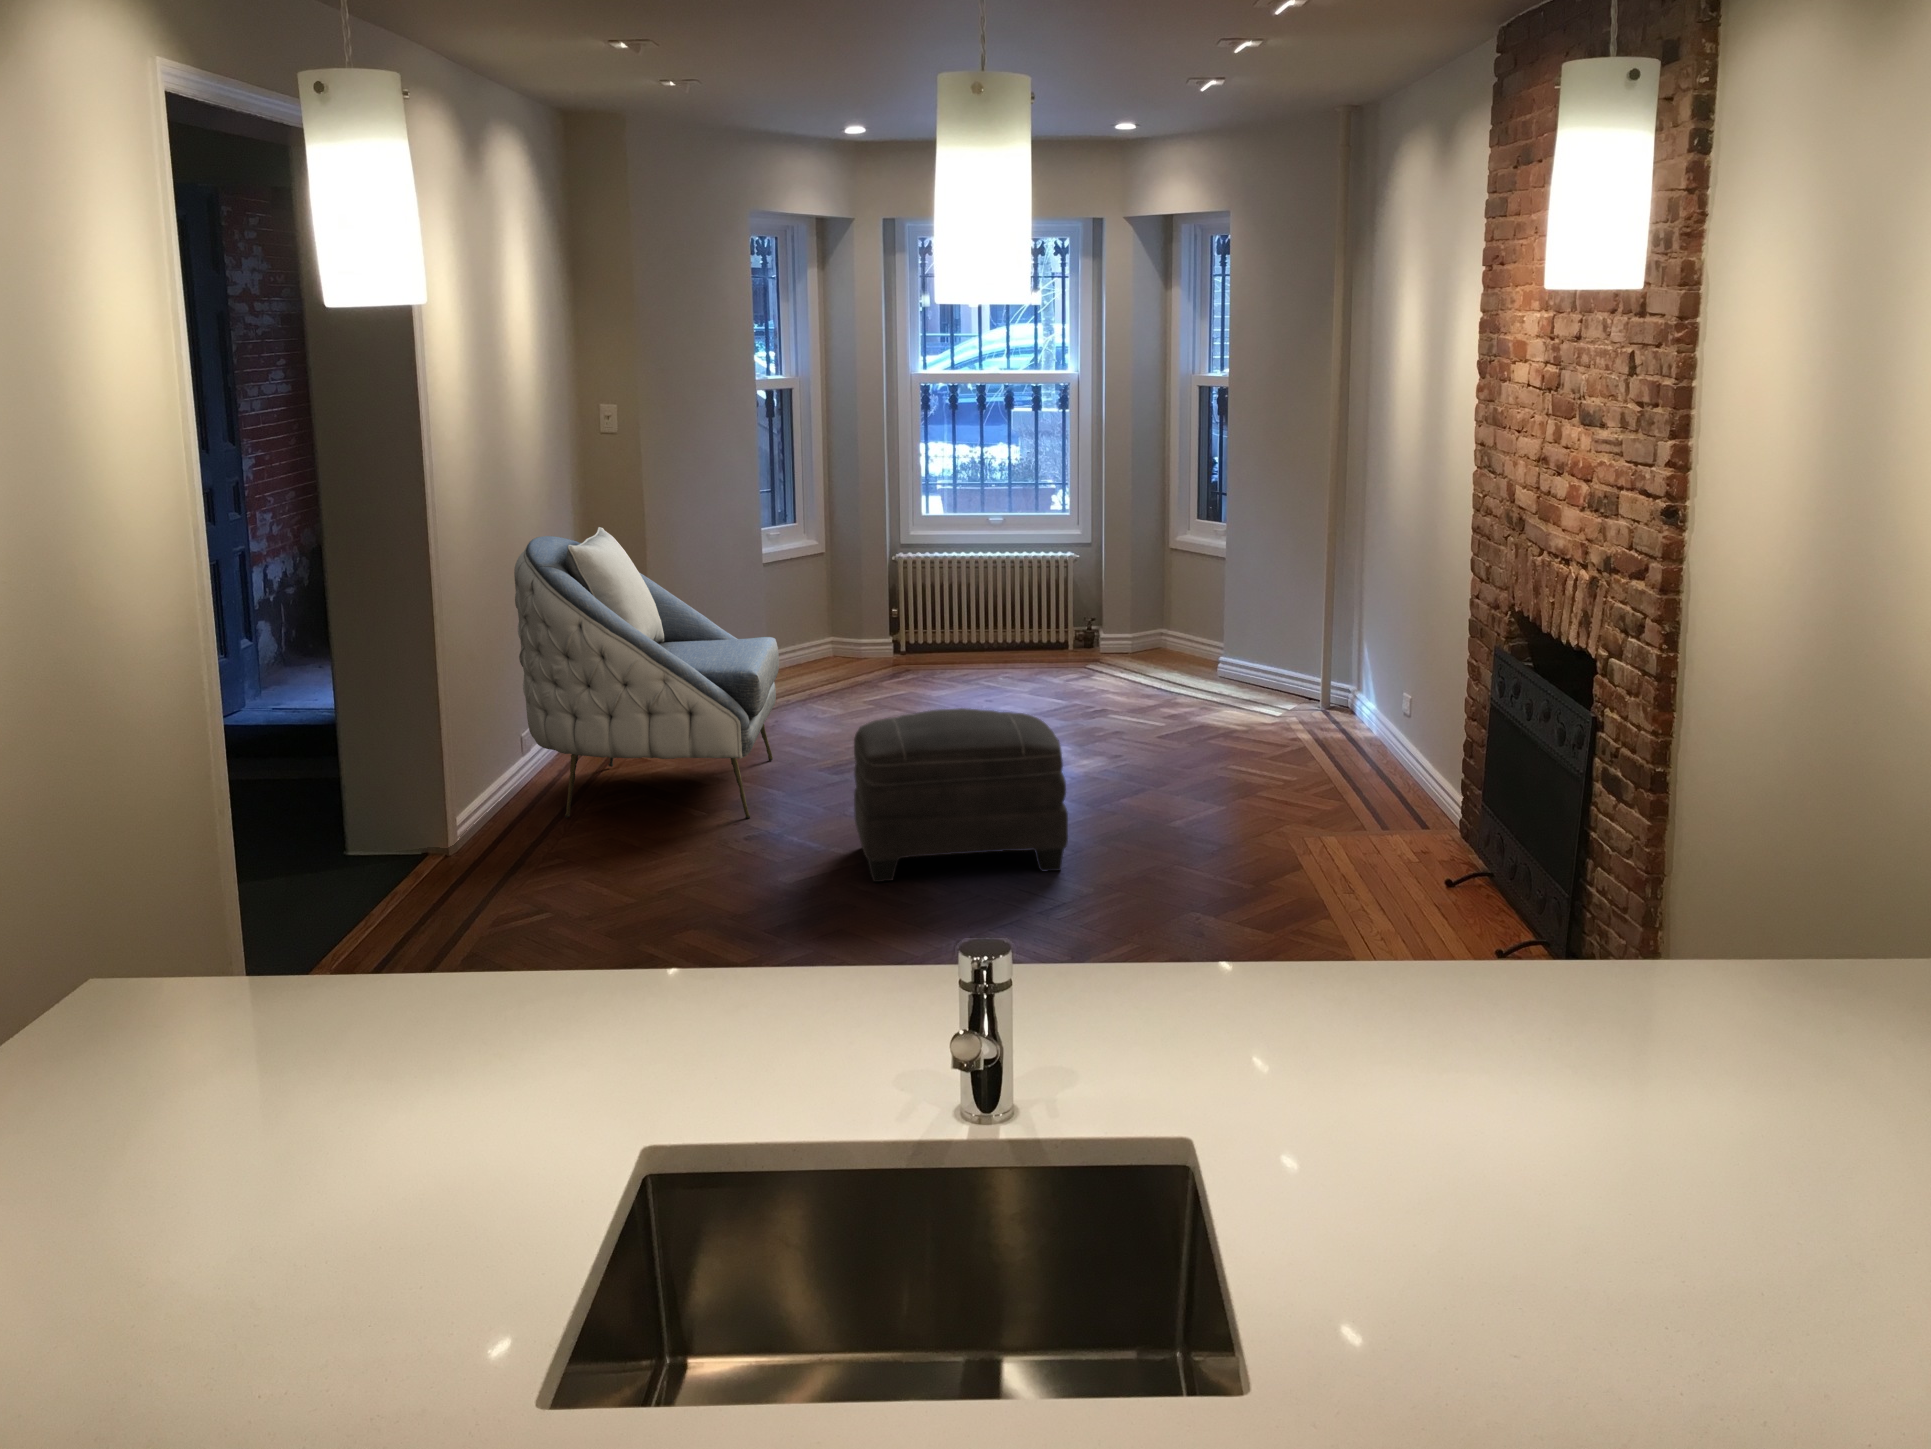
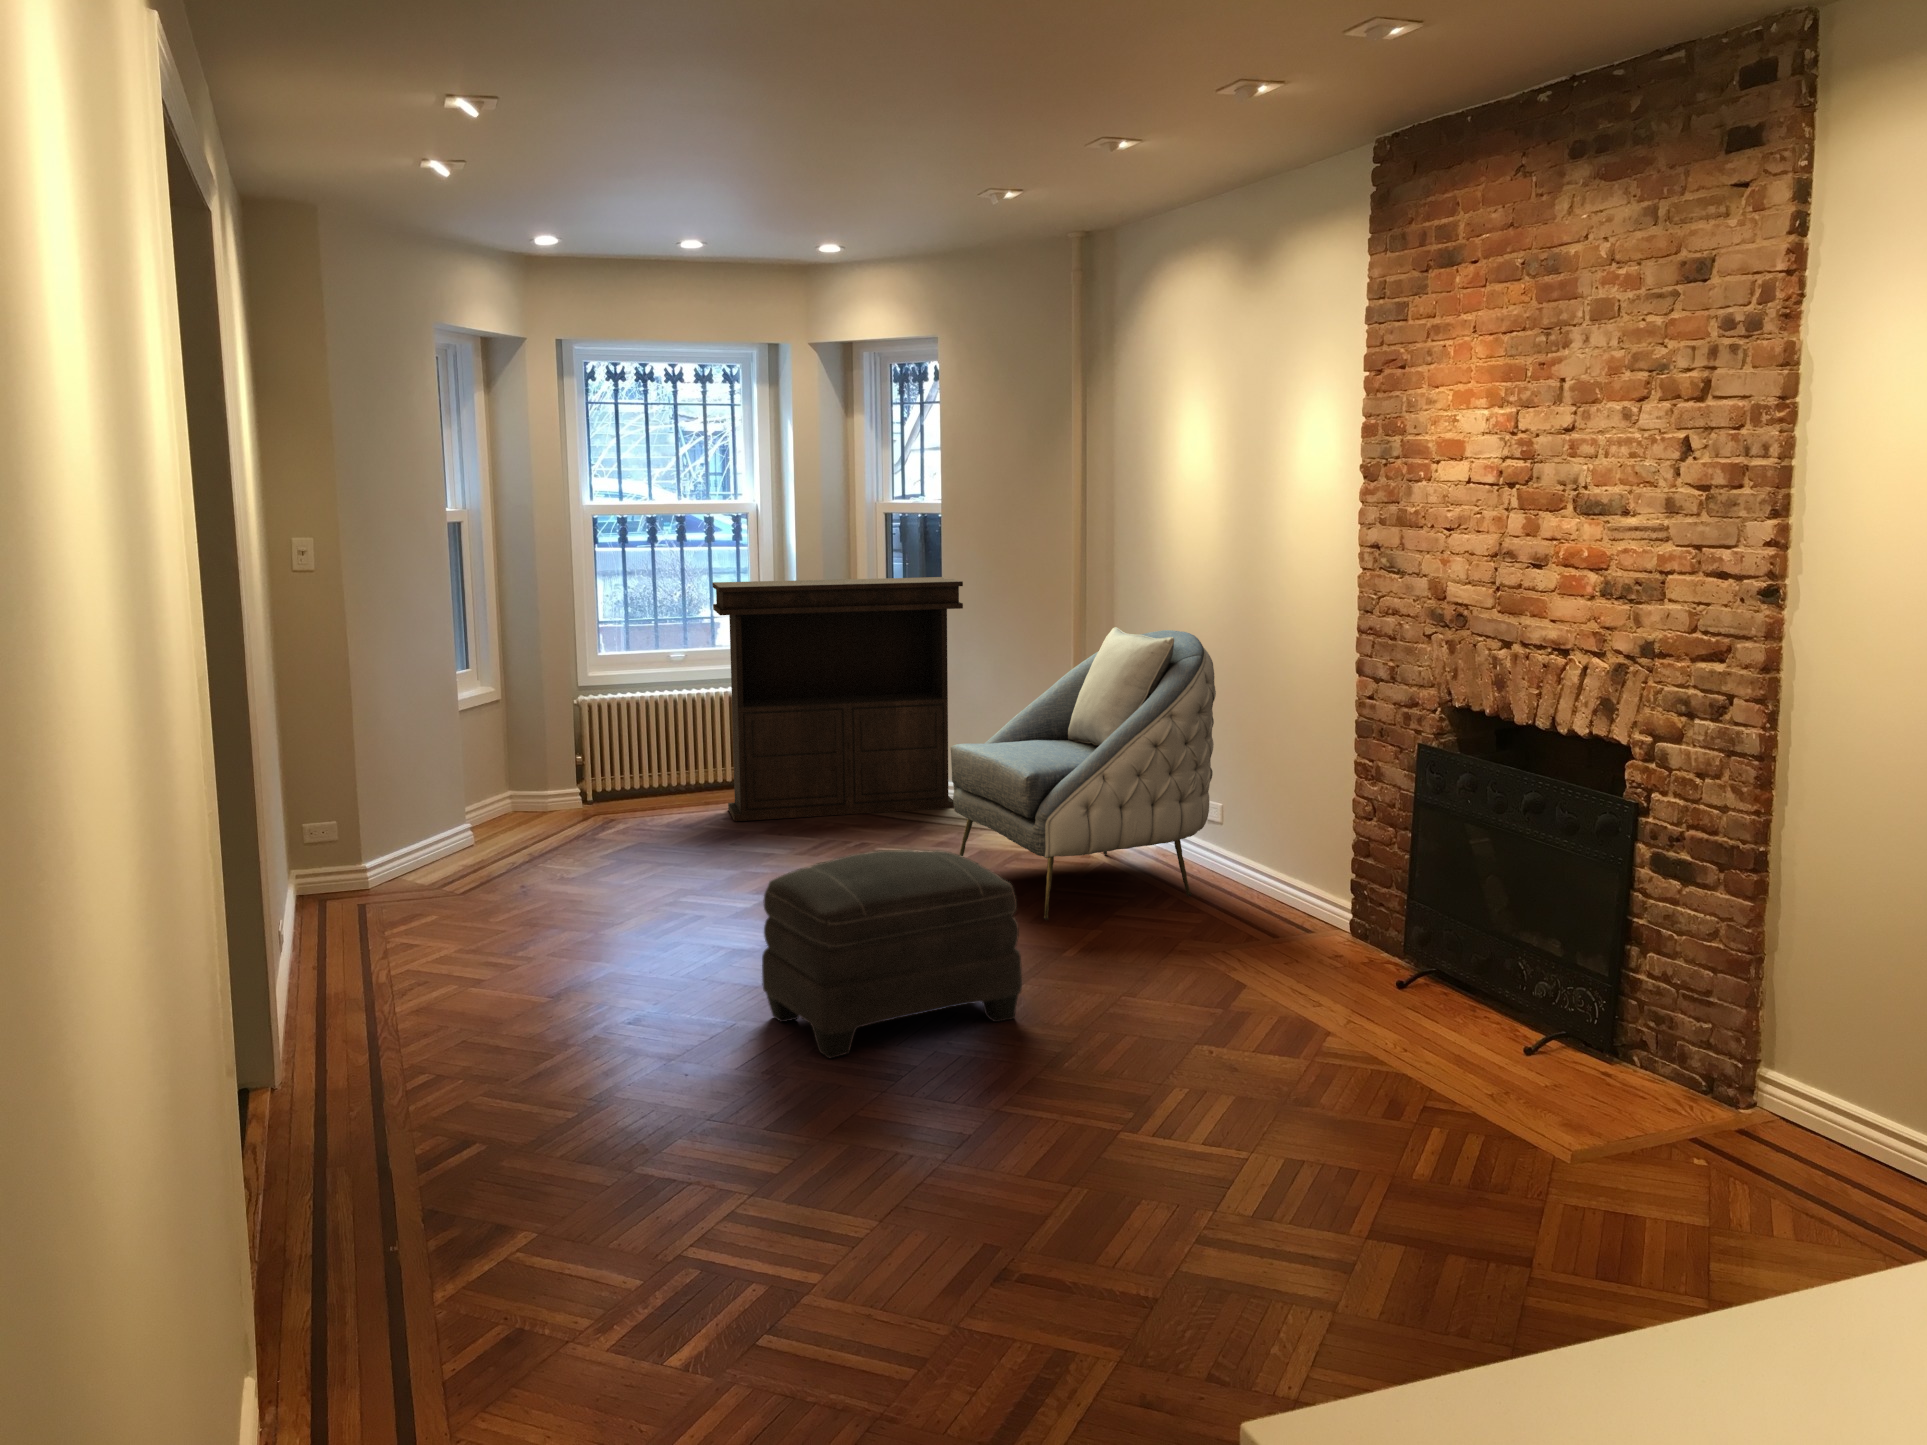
console table: none [996,451,1238,685] -> present [712,577,963,821]
armchair: present [514,527,779,818] -> present [951,627,1216,920]

